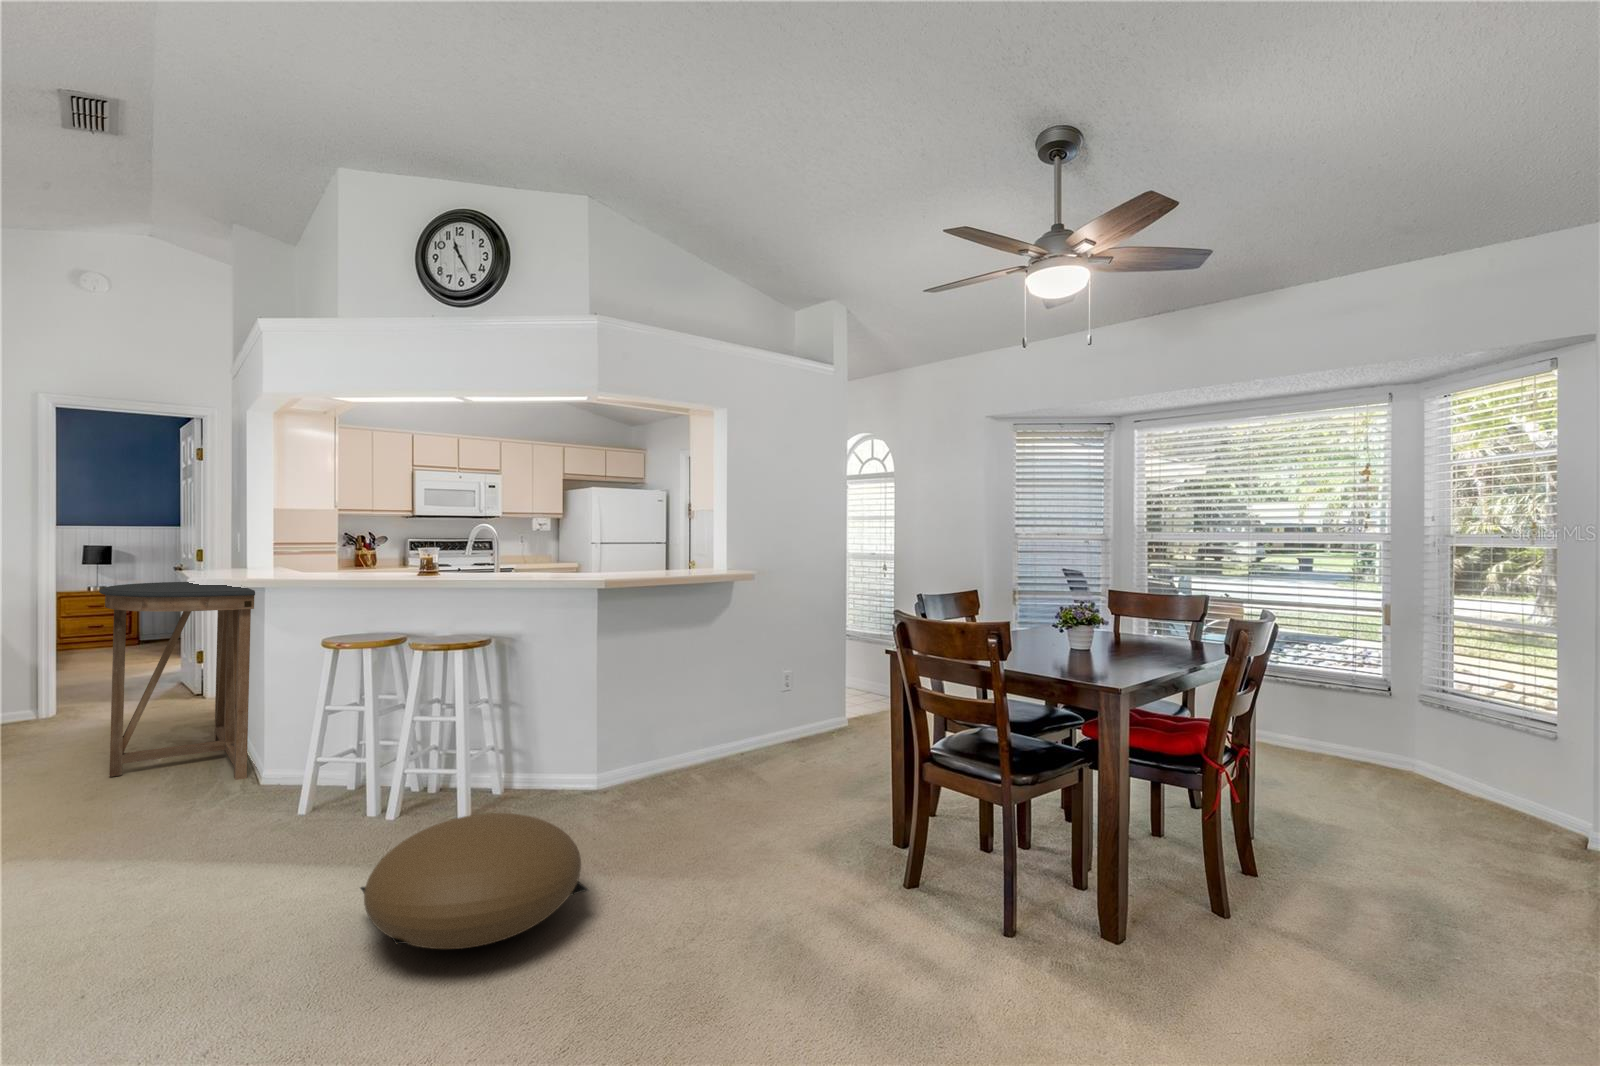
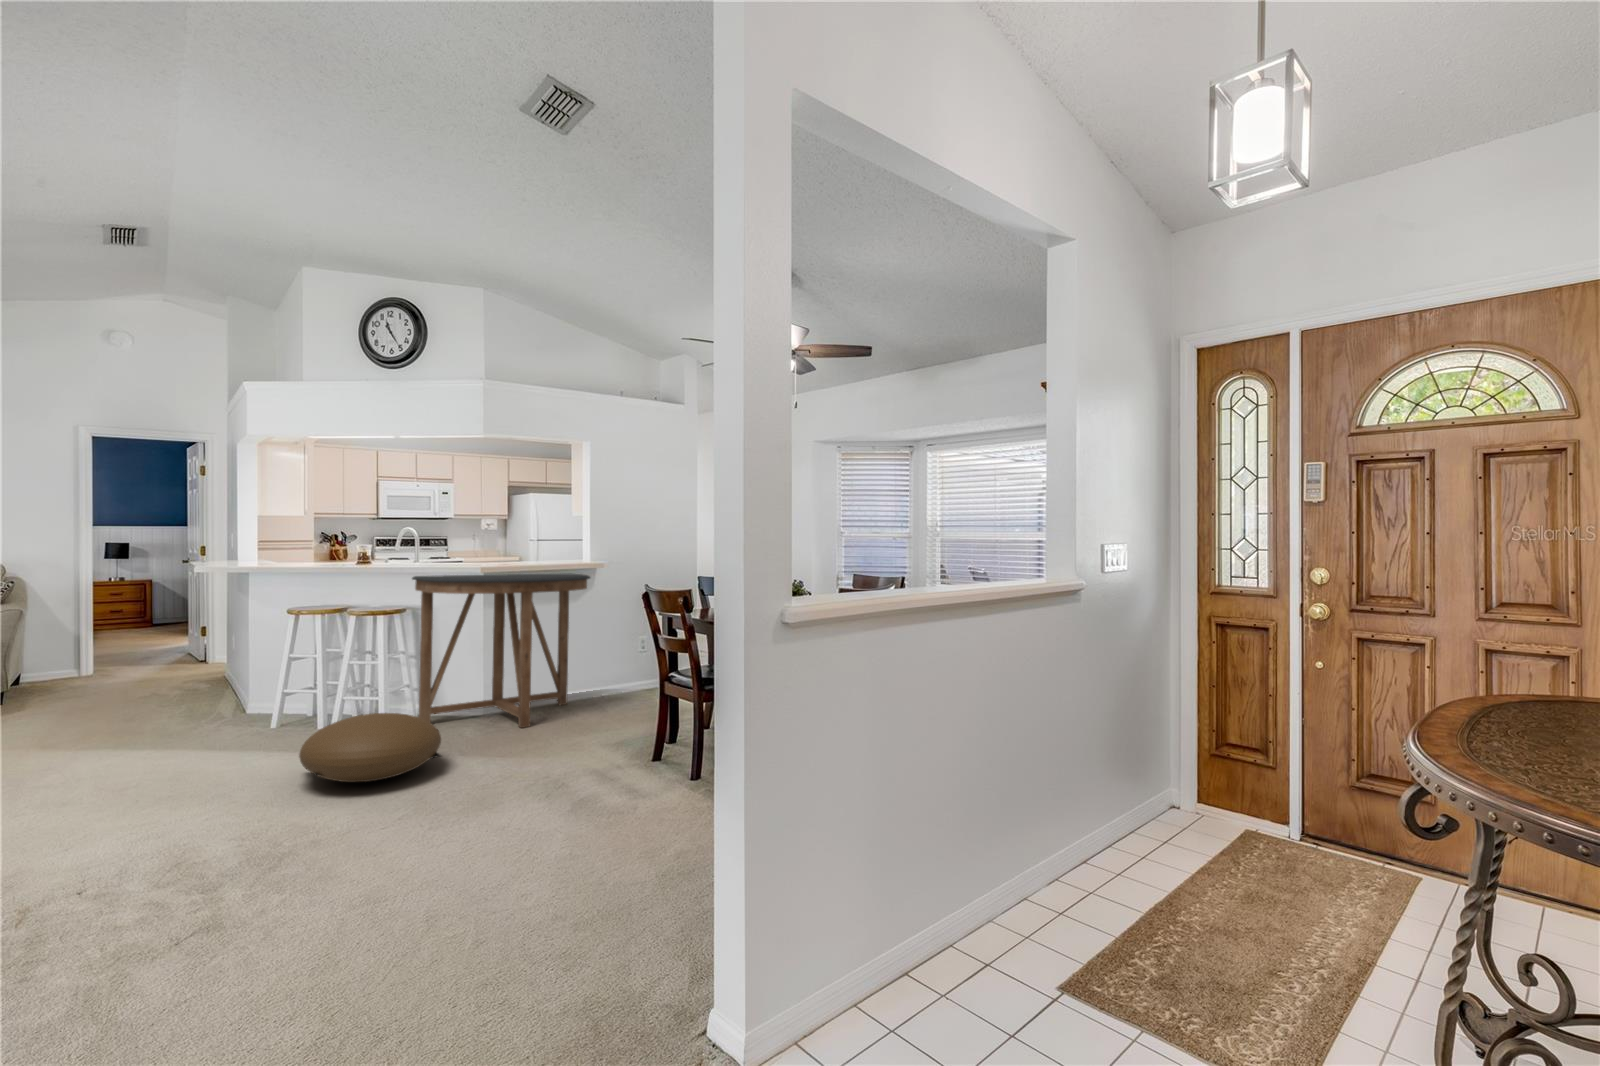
console table: present [99,582,255,780] -> present [412,573,590,728]

